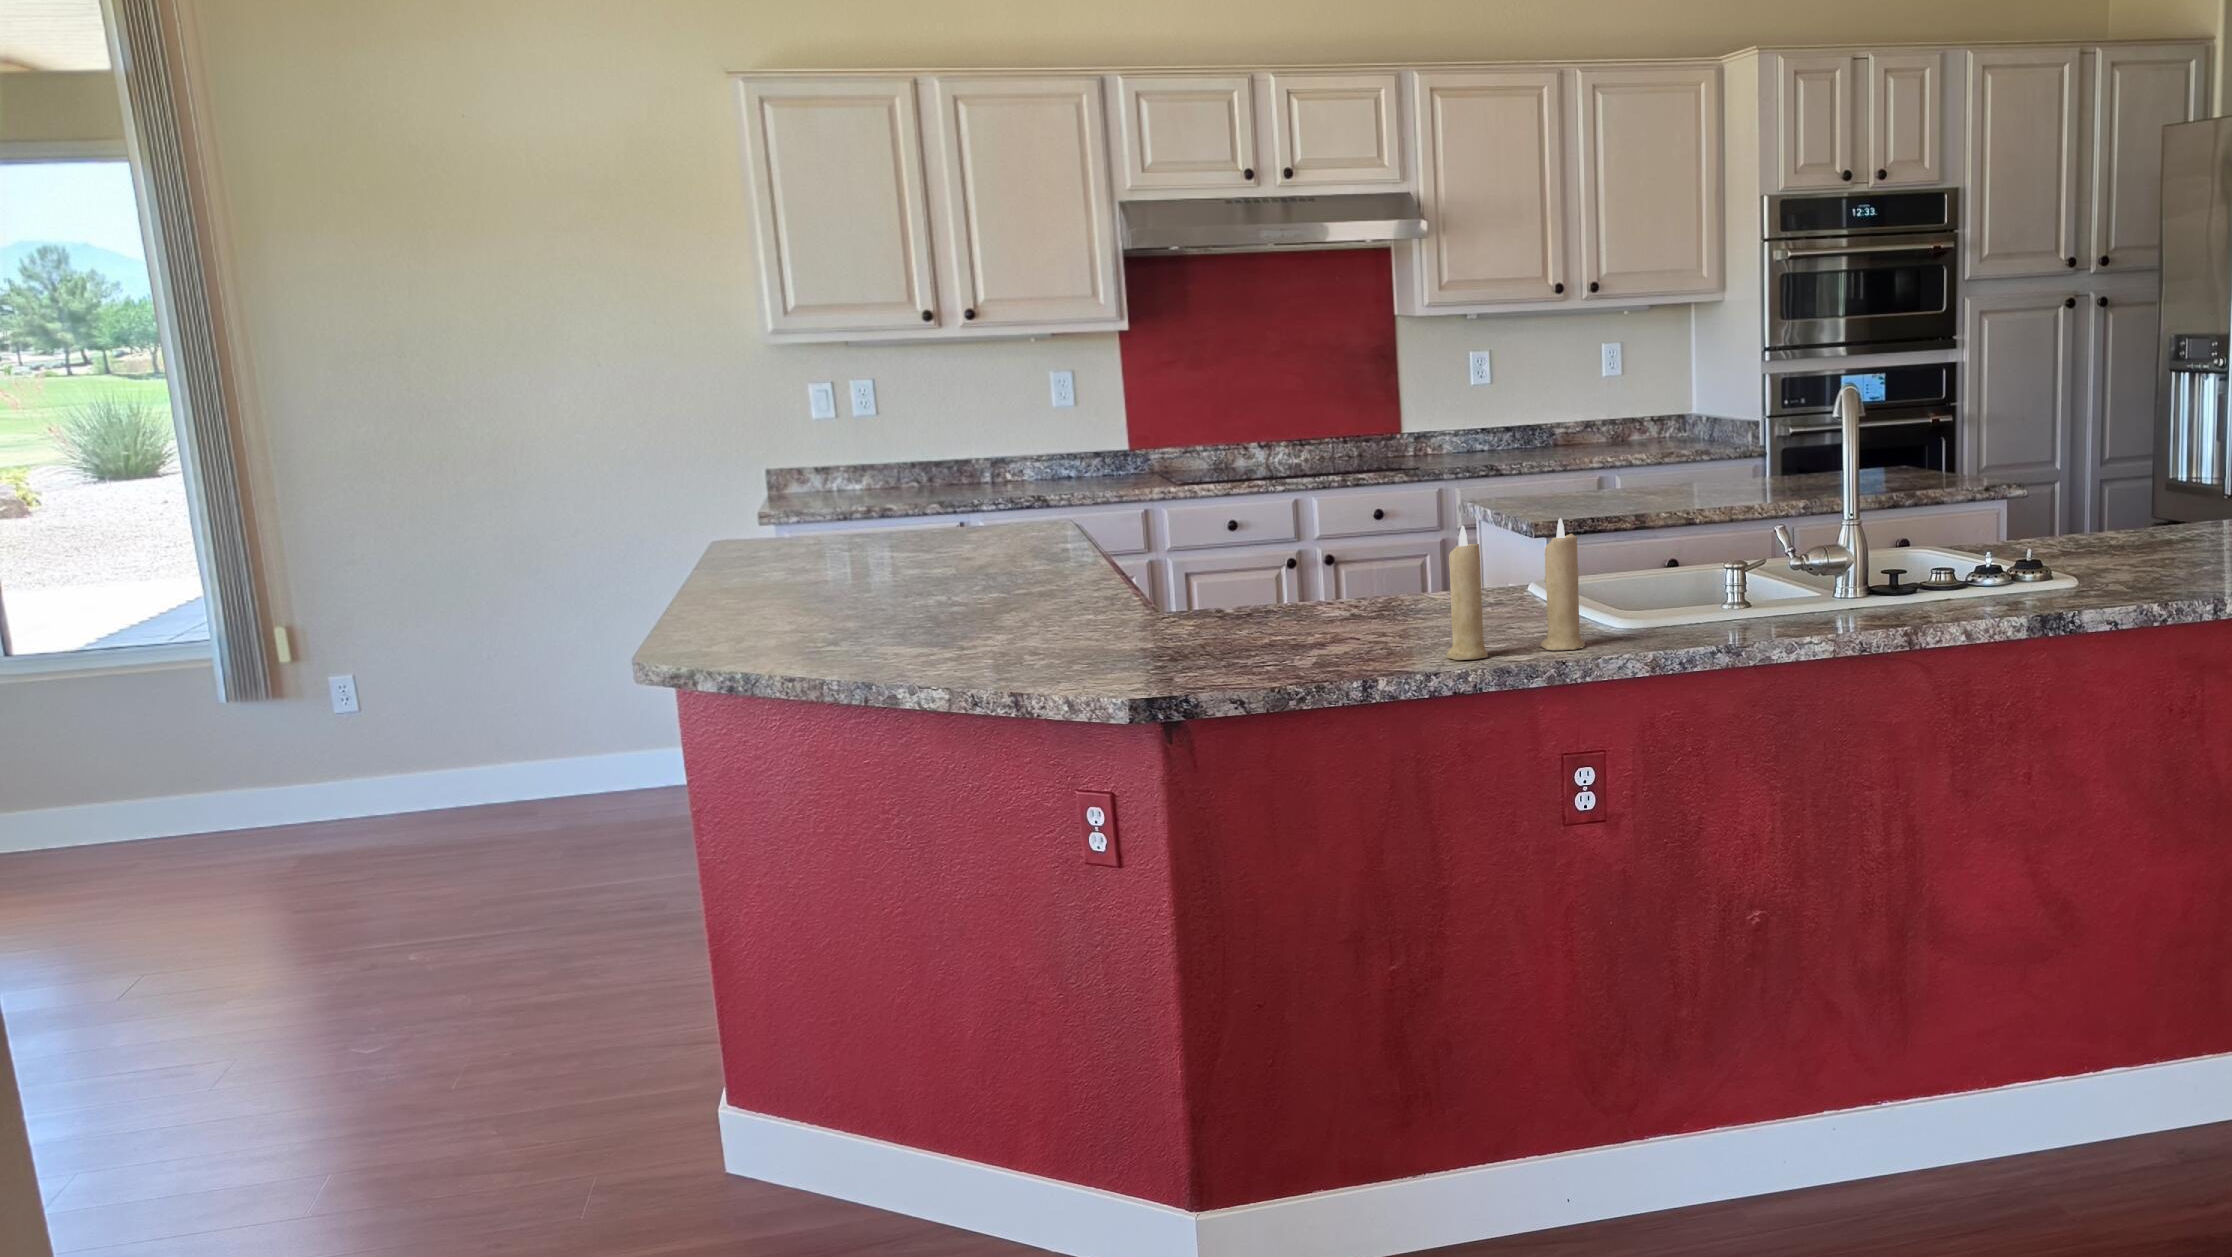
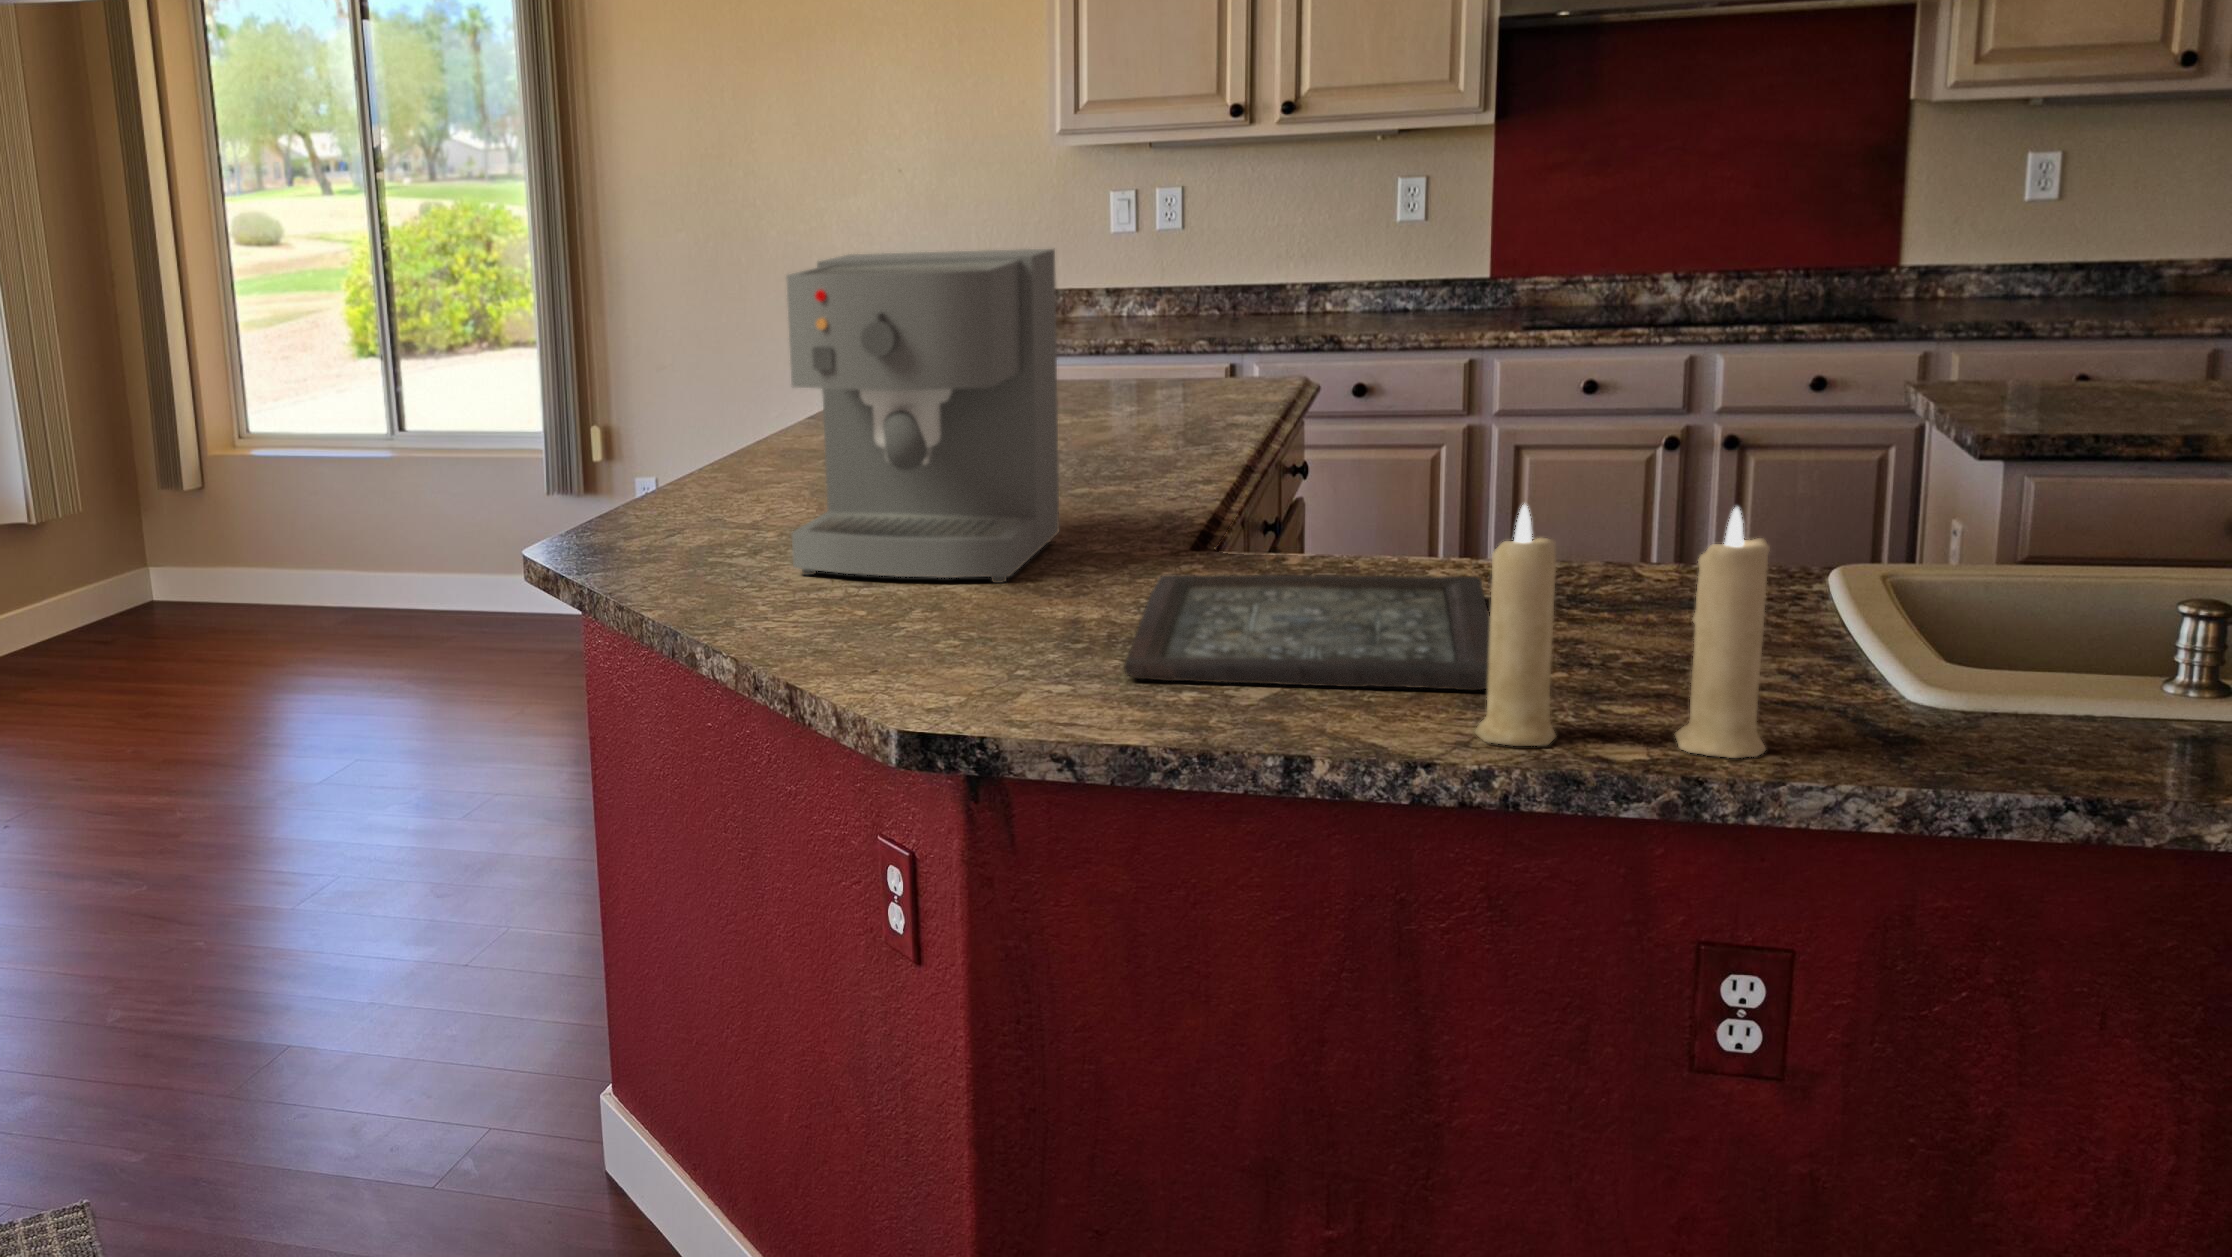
coffee maker: none [873,406,1066,653] -> present [786,249,1059,583]
tray: none [1178,599,1437,665] -> present [1124,574,1490,690]

